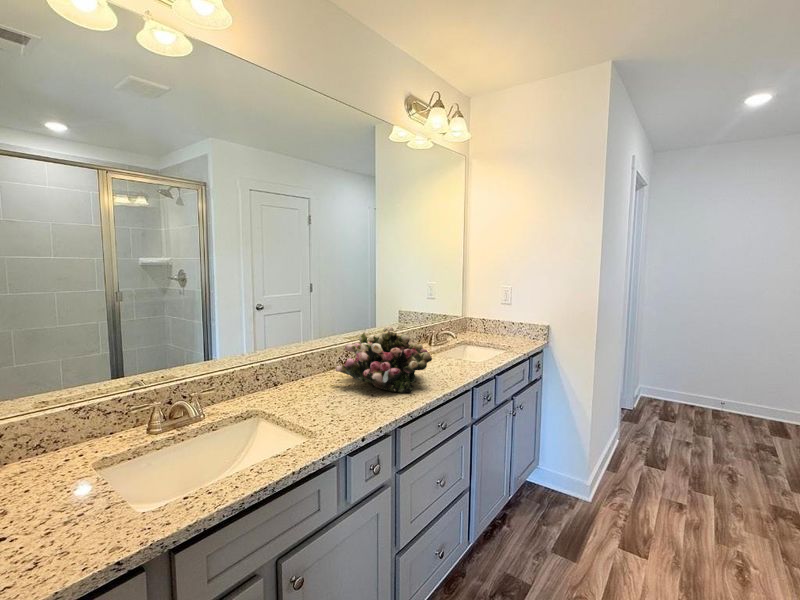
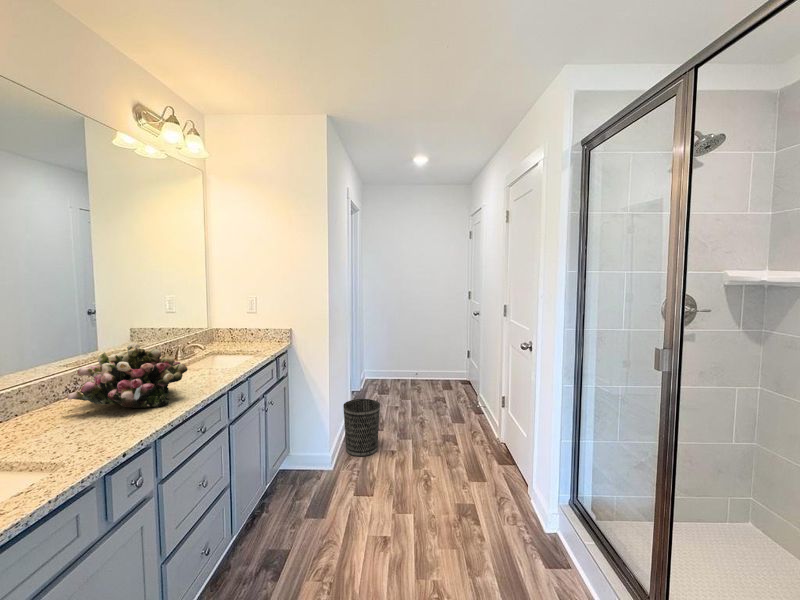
wastebasket: none [610,422,665,499] -> present [343,399,380,456]

